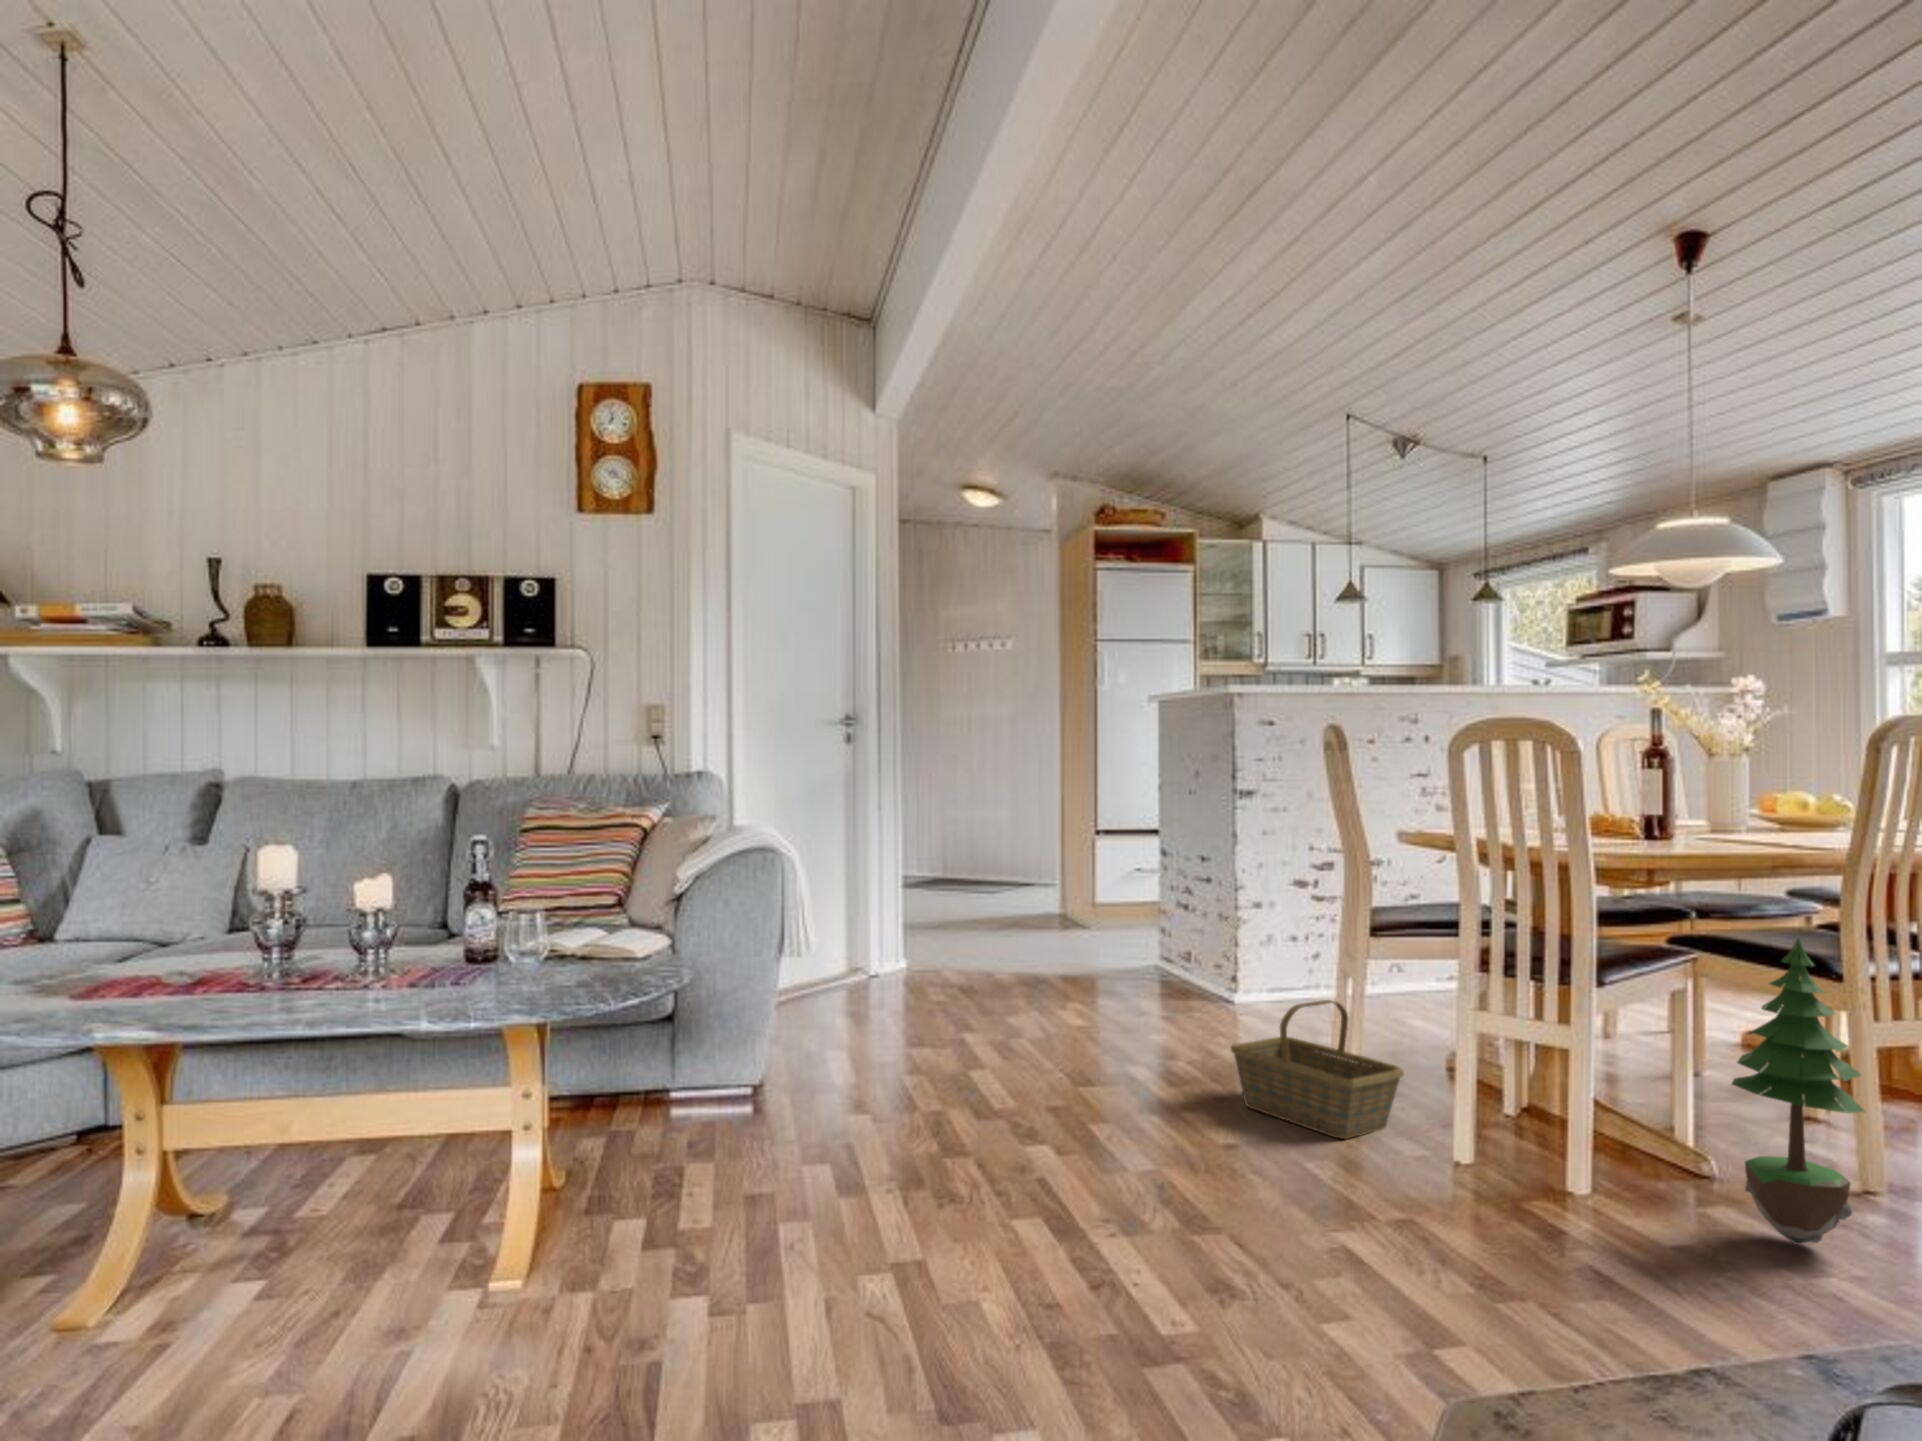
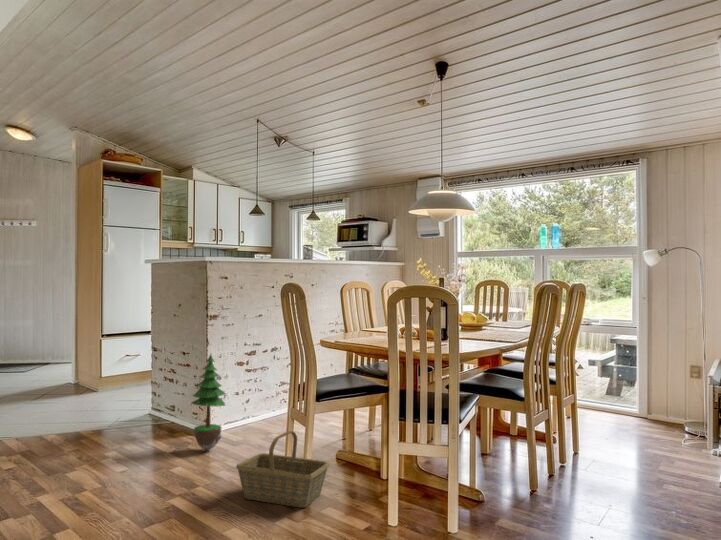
potted tree: present [1732,939,1865,1244] -> present [192,355,225,451]

